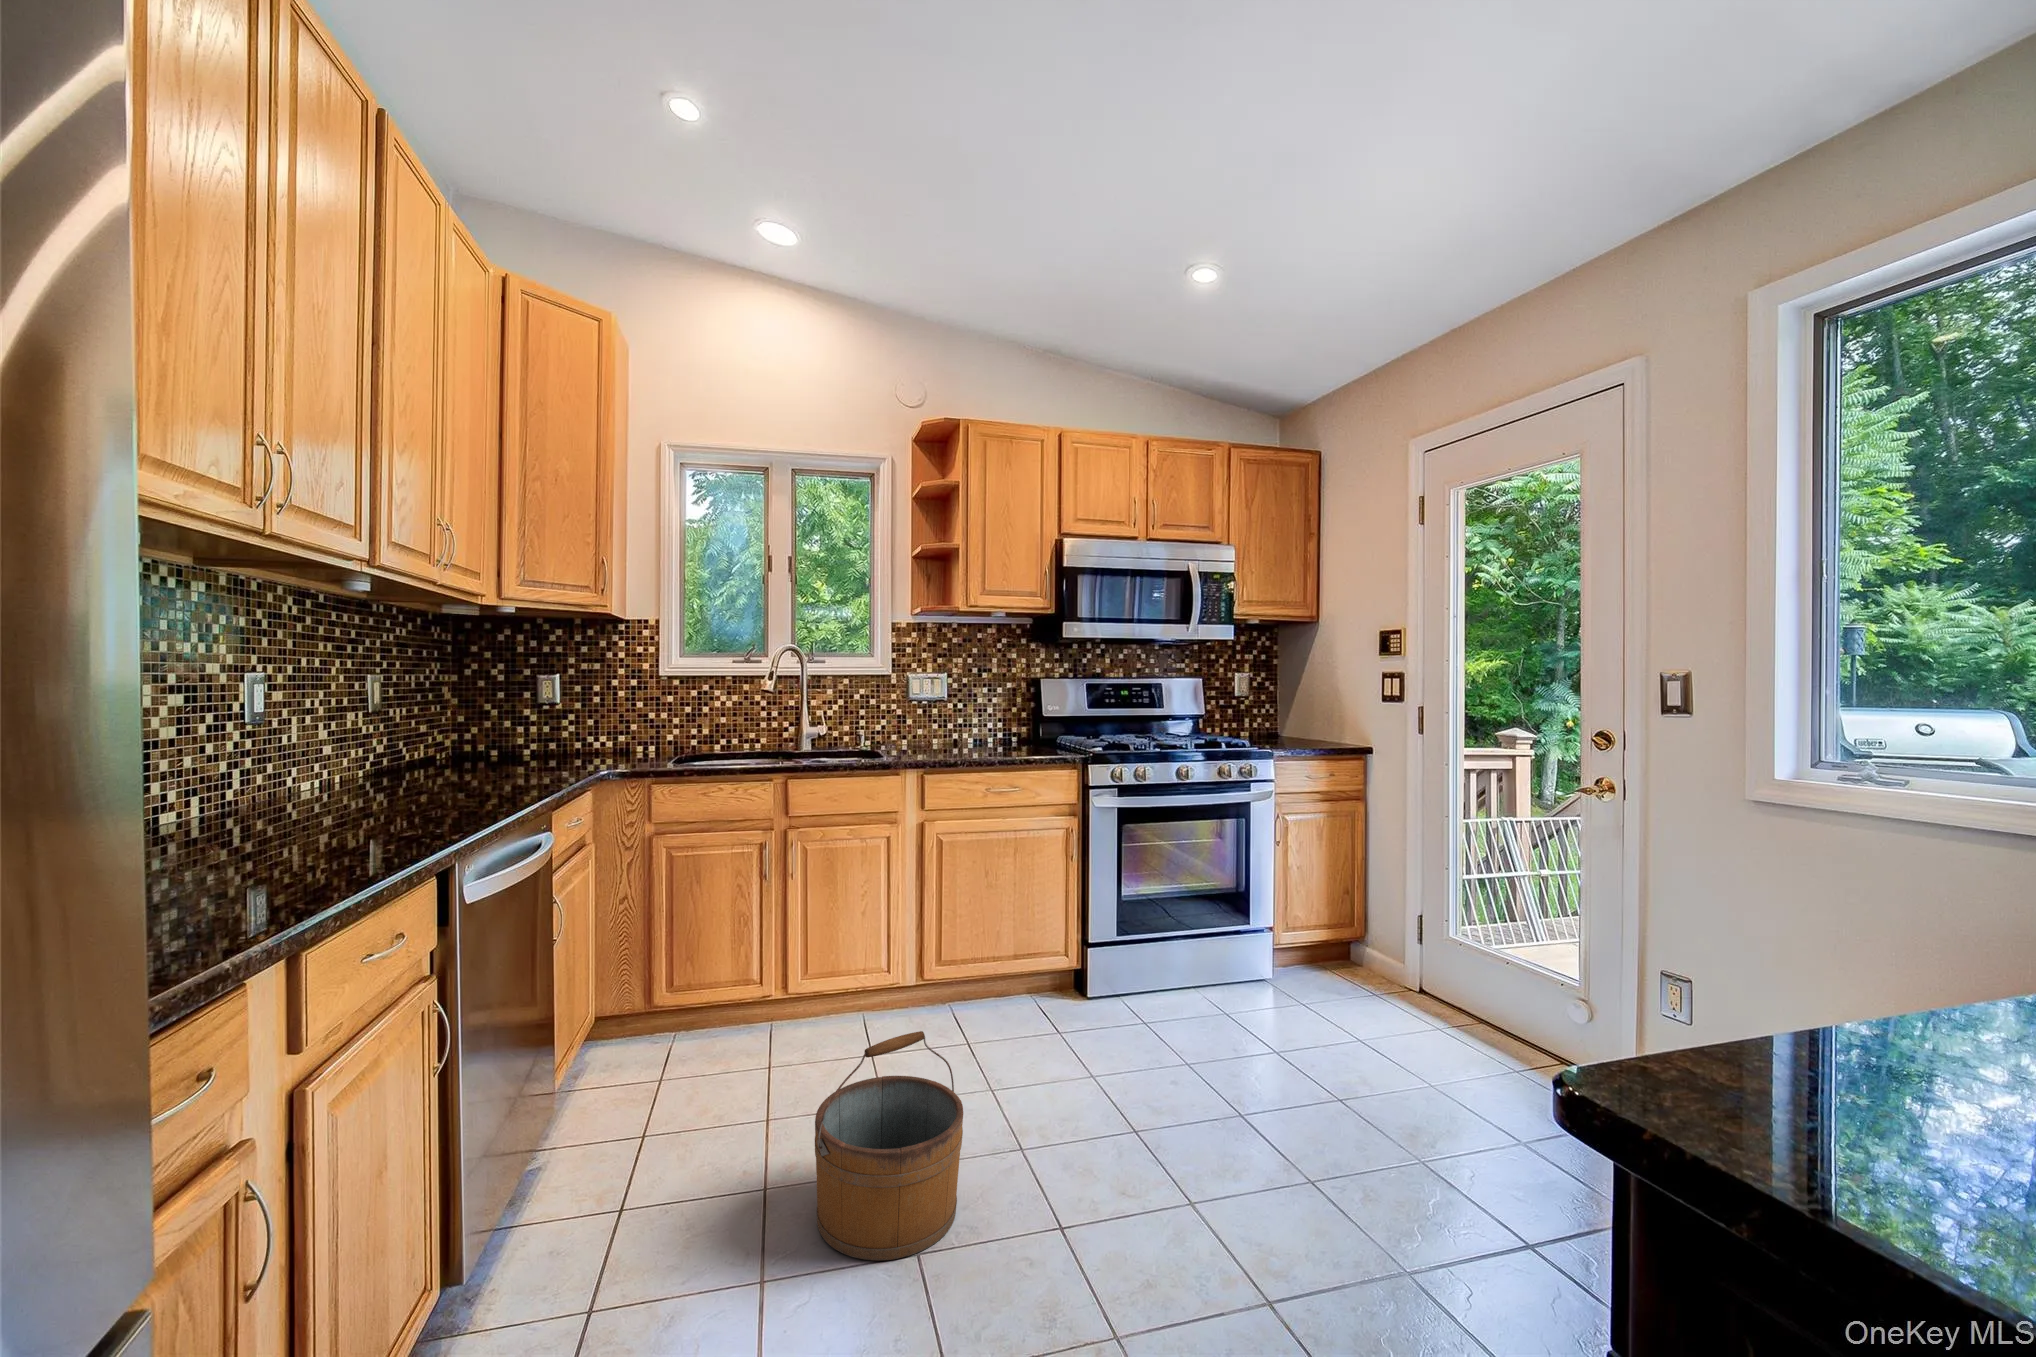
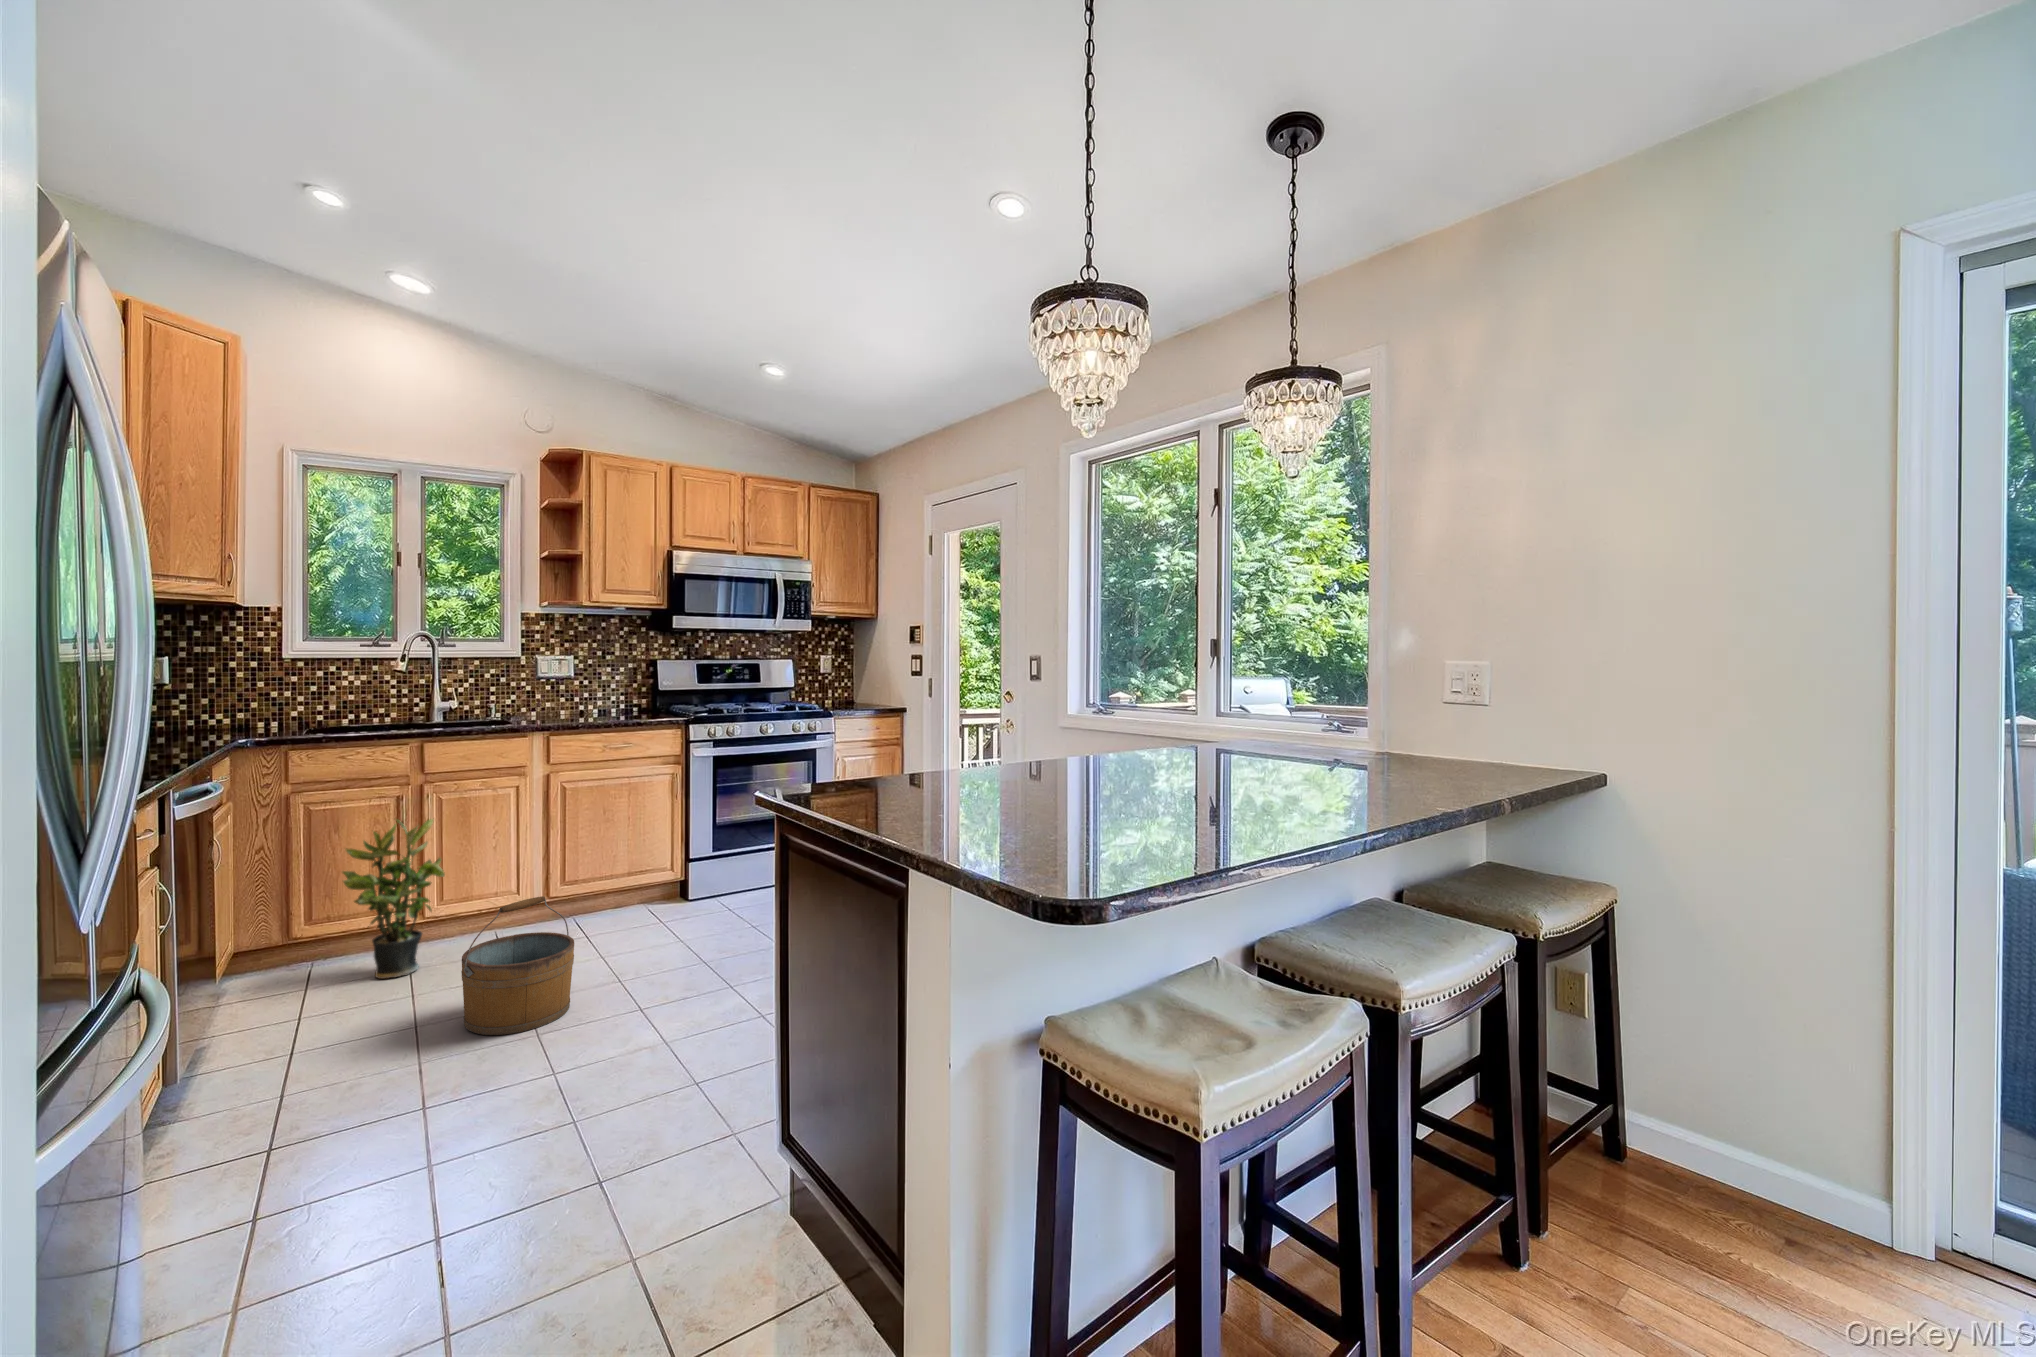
potted plant: none [692,877,805,1091] -> present [343,819,445,979]

